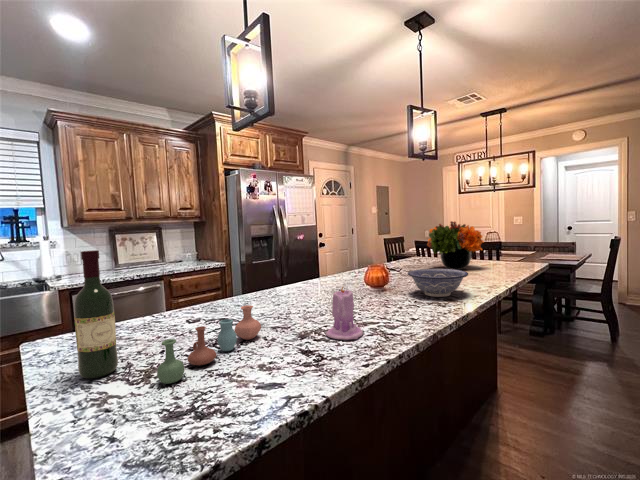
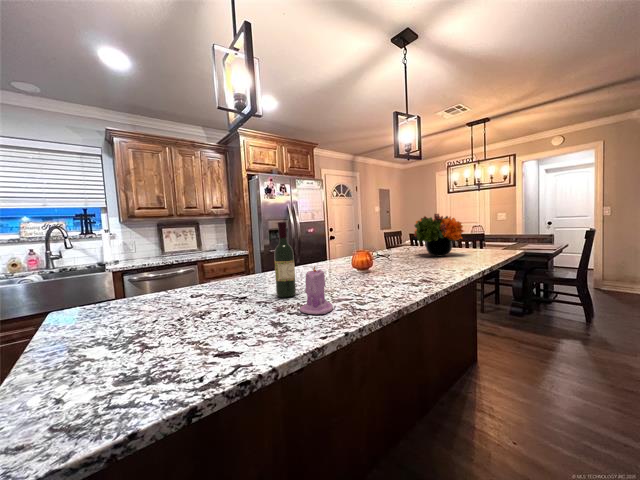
wine bottle: present [74,250,118,379] -> present [274,222,296,297]
decorative bowl: present [407,269,468,297] -> none [388,254,442,278]
vase: present [157,305,261,384] -> none [132,283,245,350]

